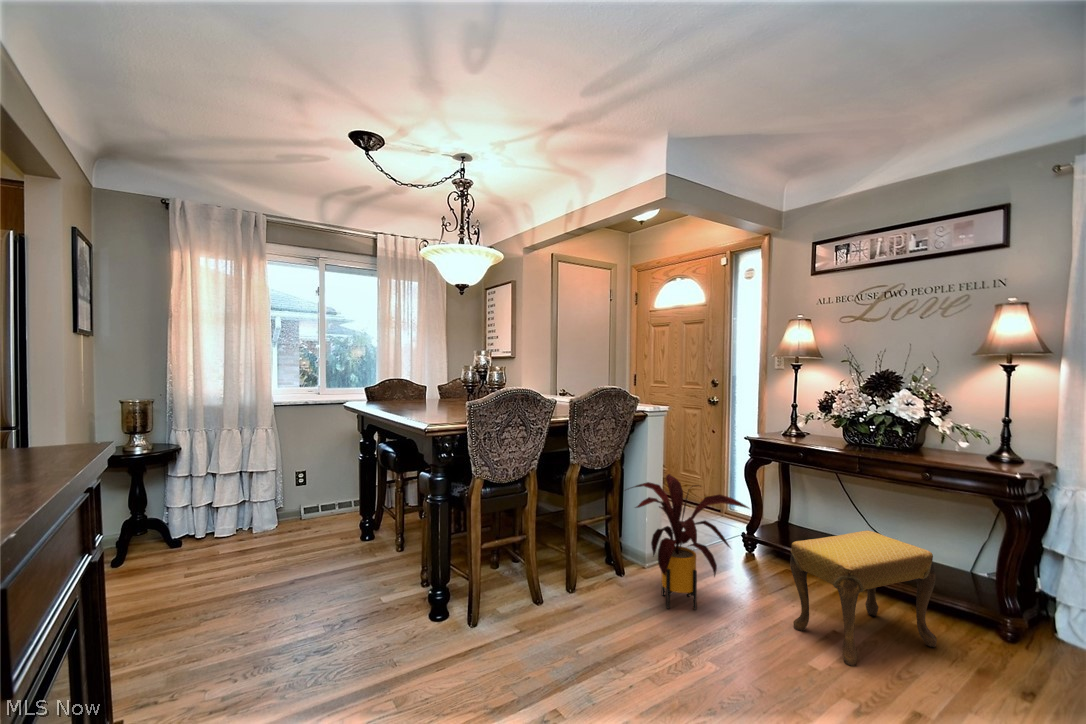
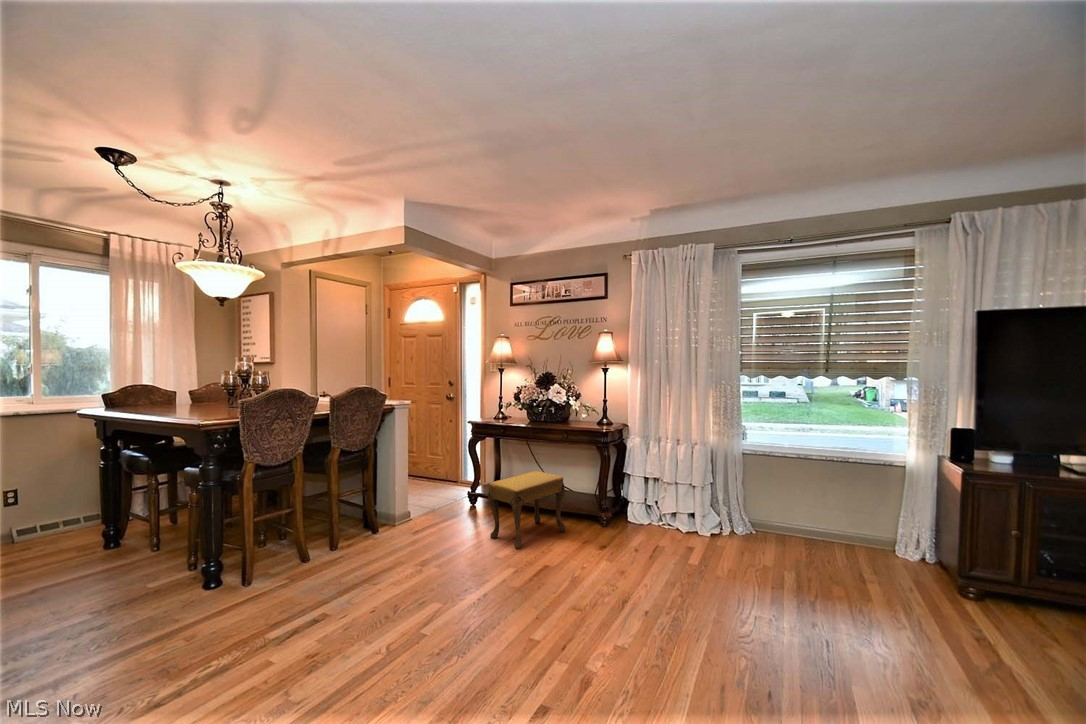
house plant: present [631,474,749,610] -> none [376,449,466,544]

